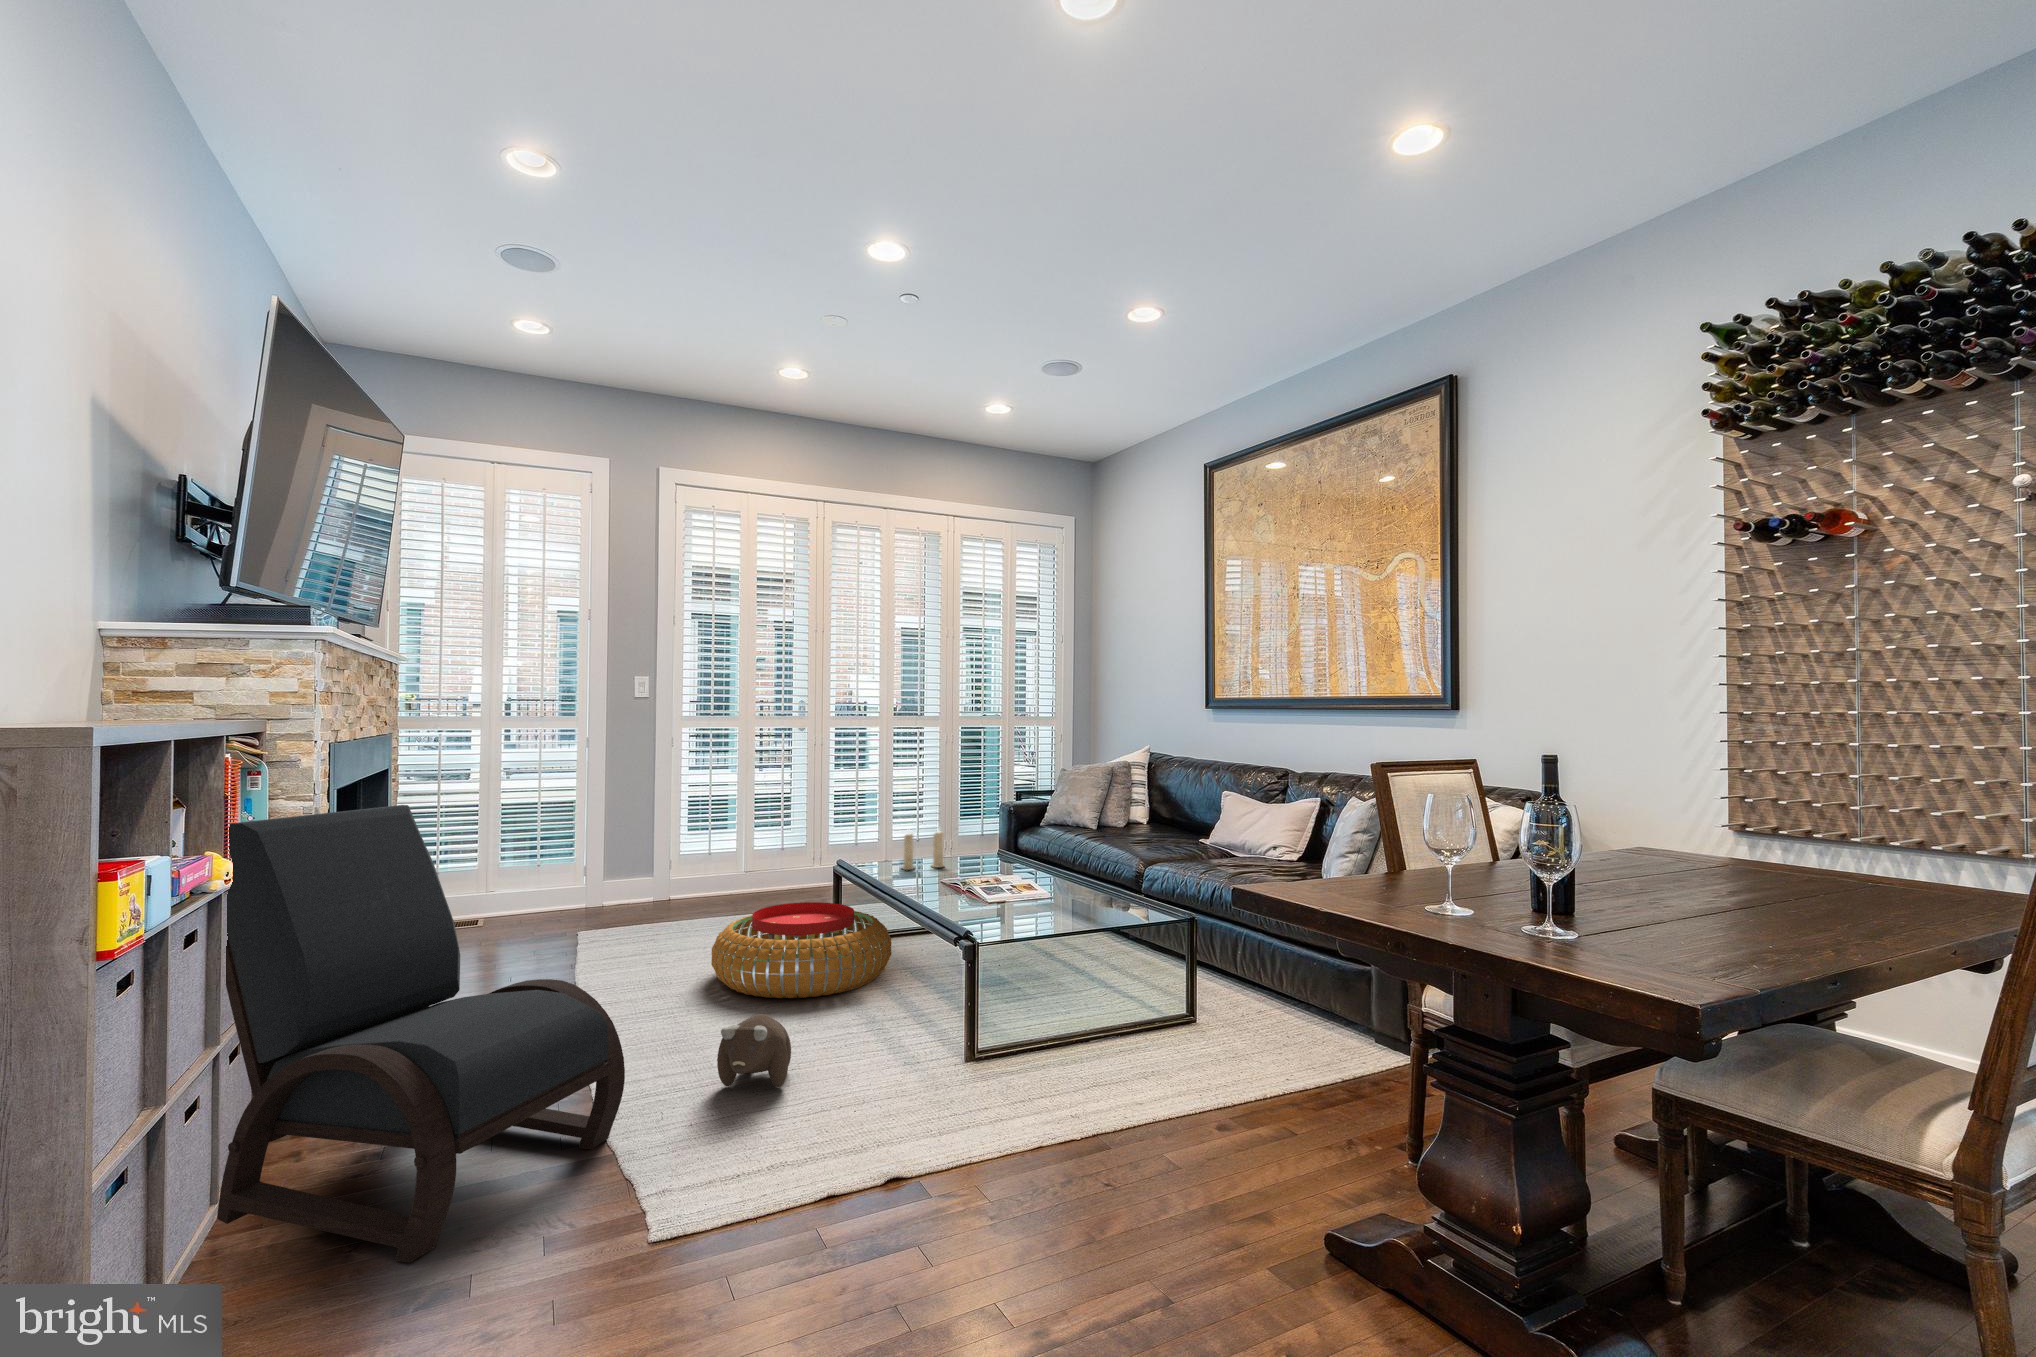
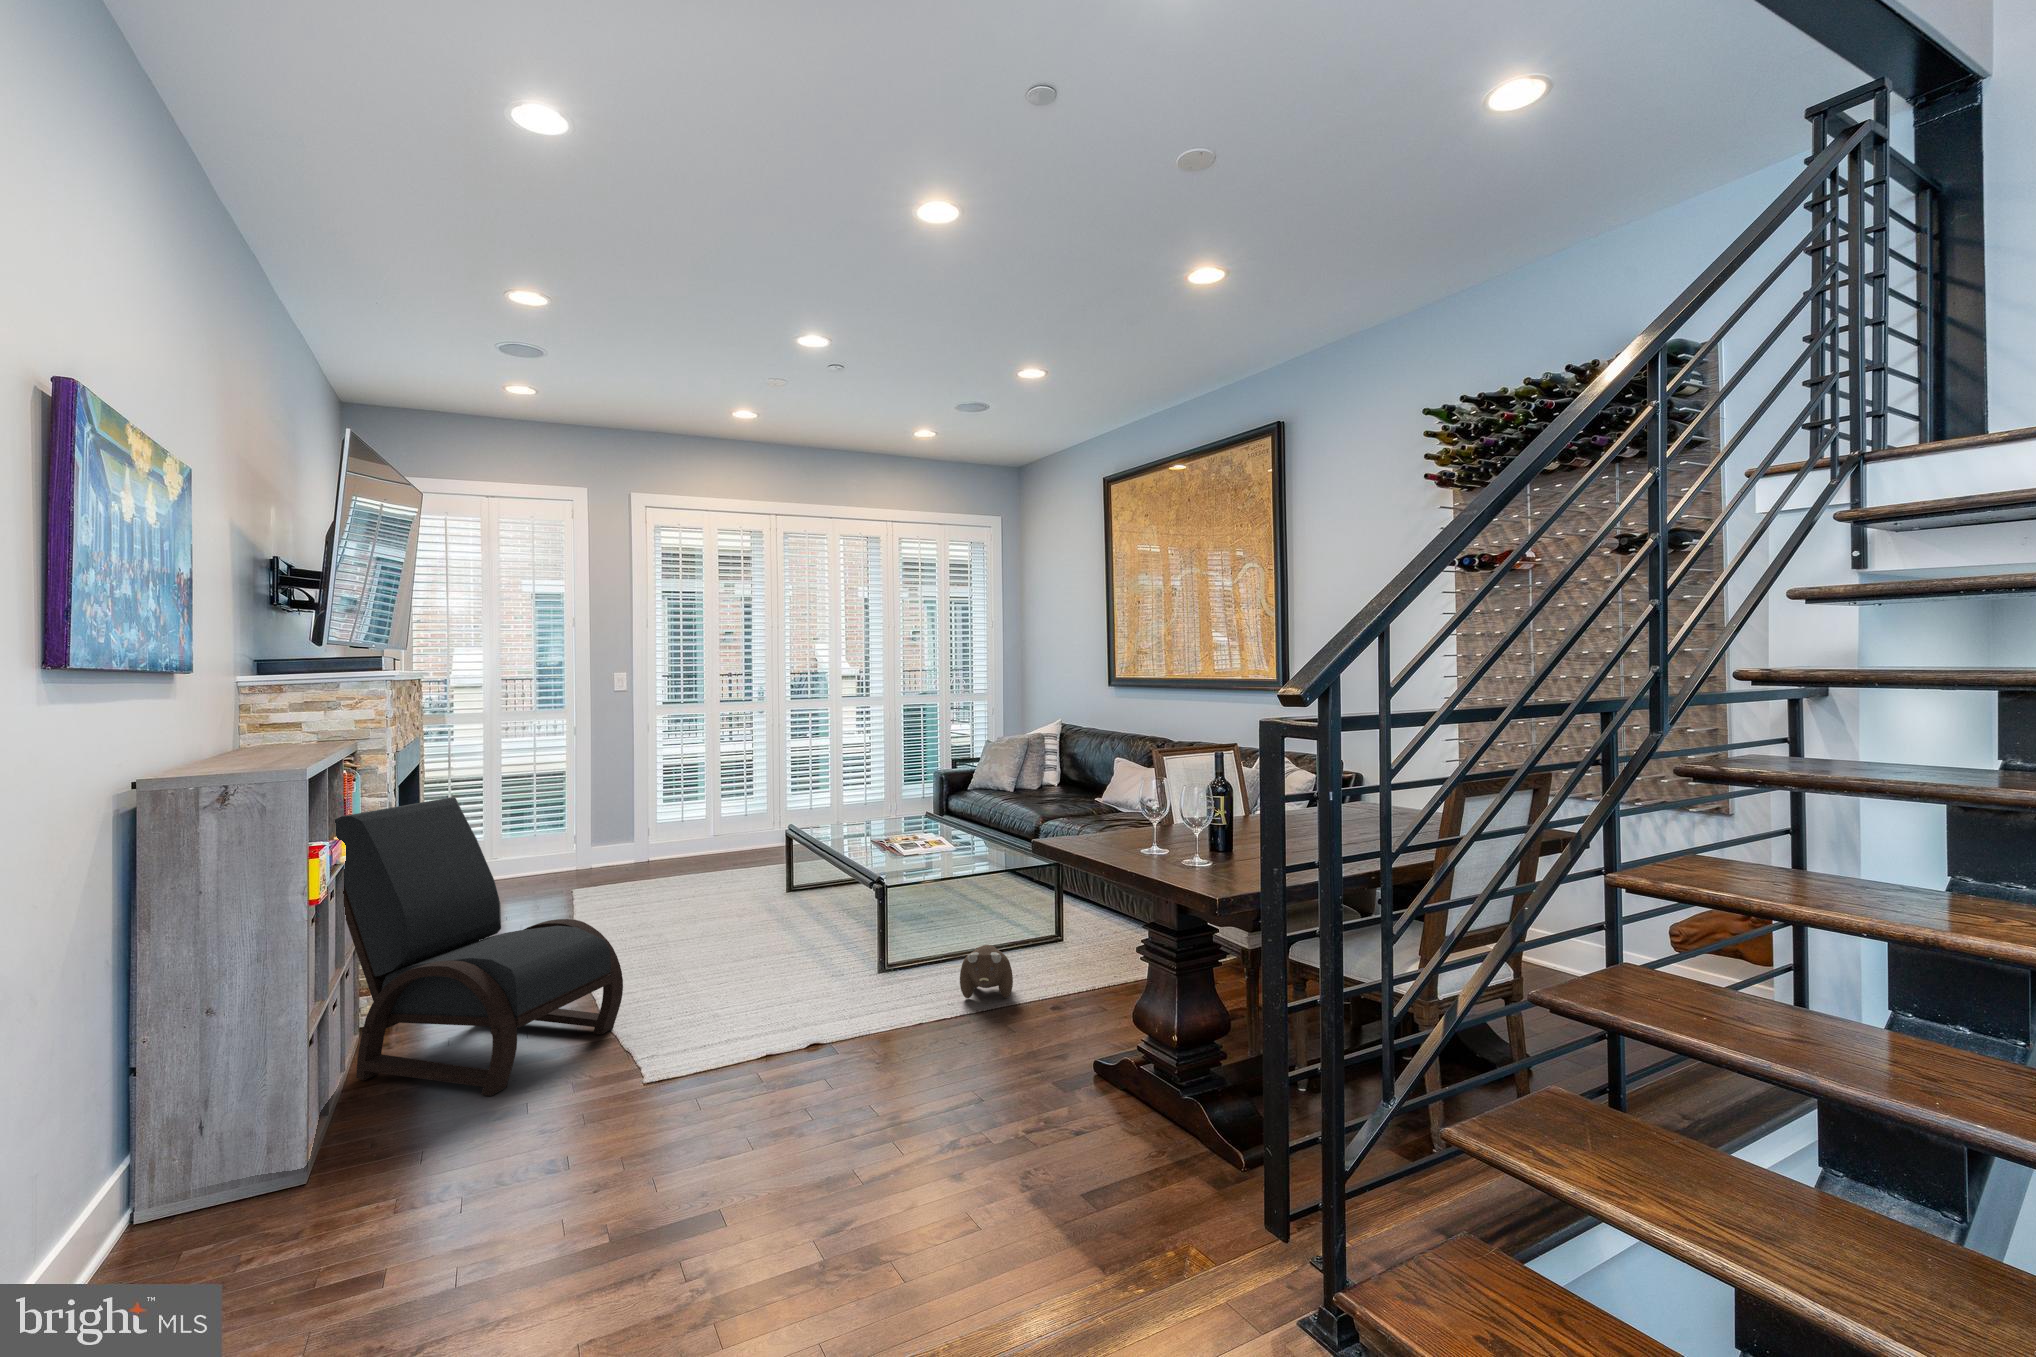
candle: present [902,828,944,870] -> none [839,794,876,832]
pouf: present [711,902,892,998] -> none [685,861,830,936]
plush toy: present [717,1014,791,1087] -> present [960,945,1013,998]

